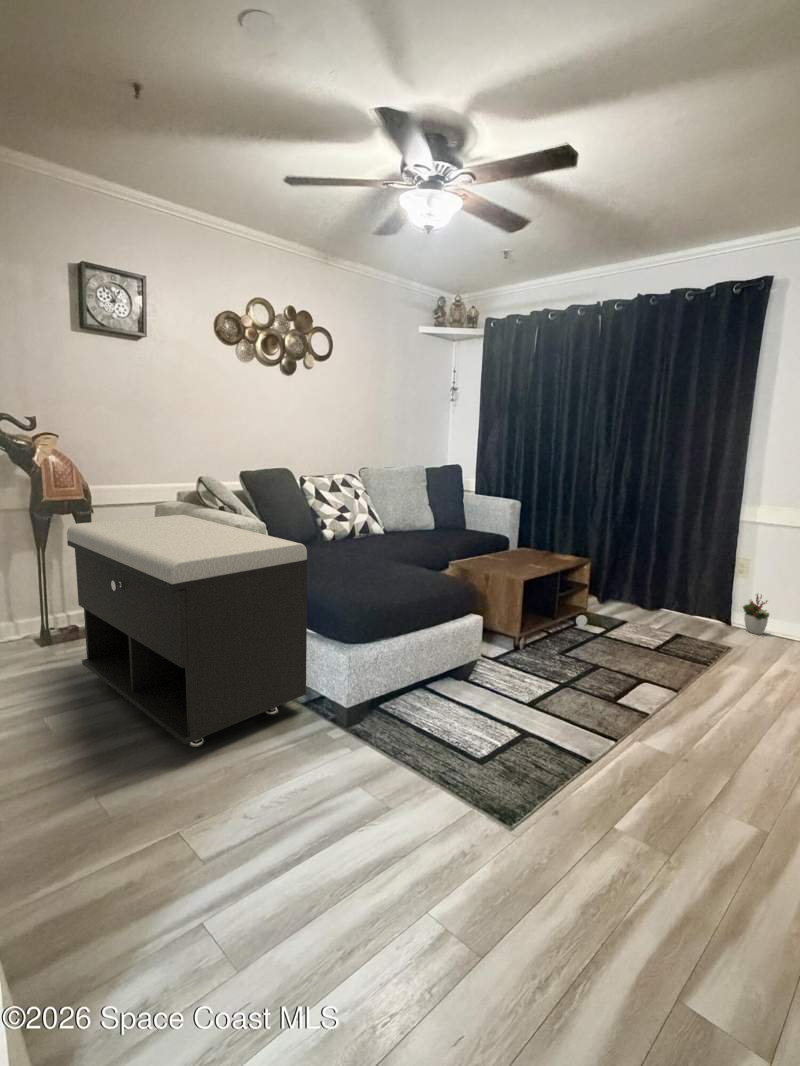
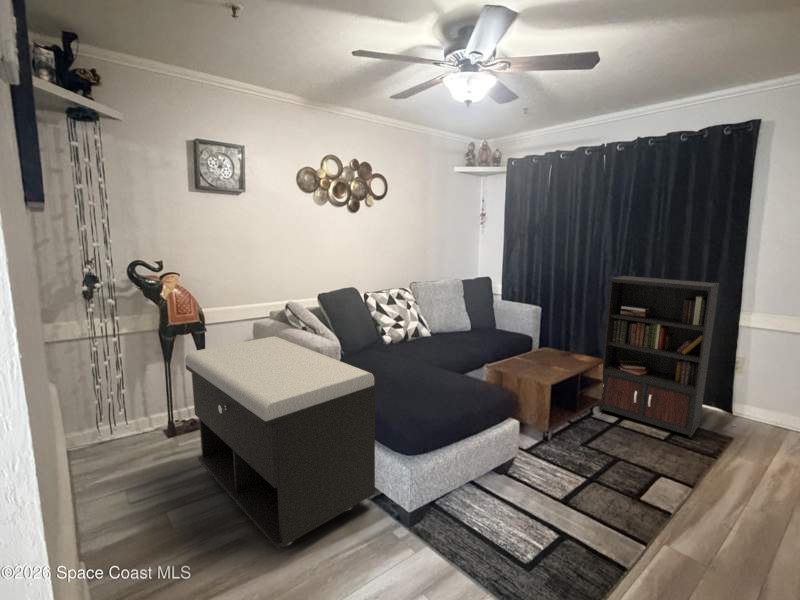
bookcase: none [583,459,737,646] -> present [598,276,736,438]
decorative plant: present [743,594,769,635] -> none [739,389,766,425]

